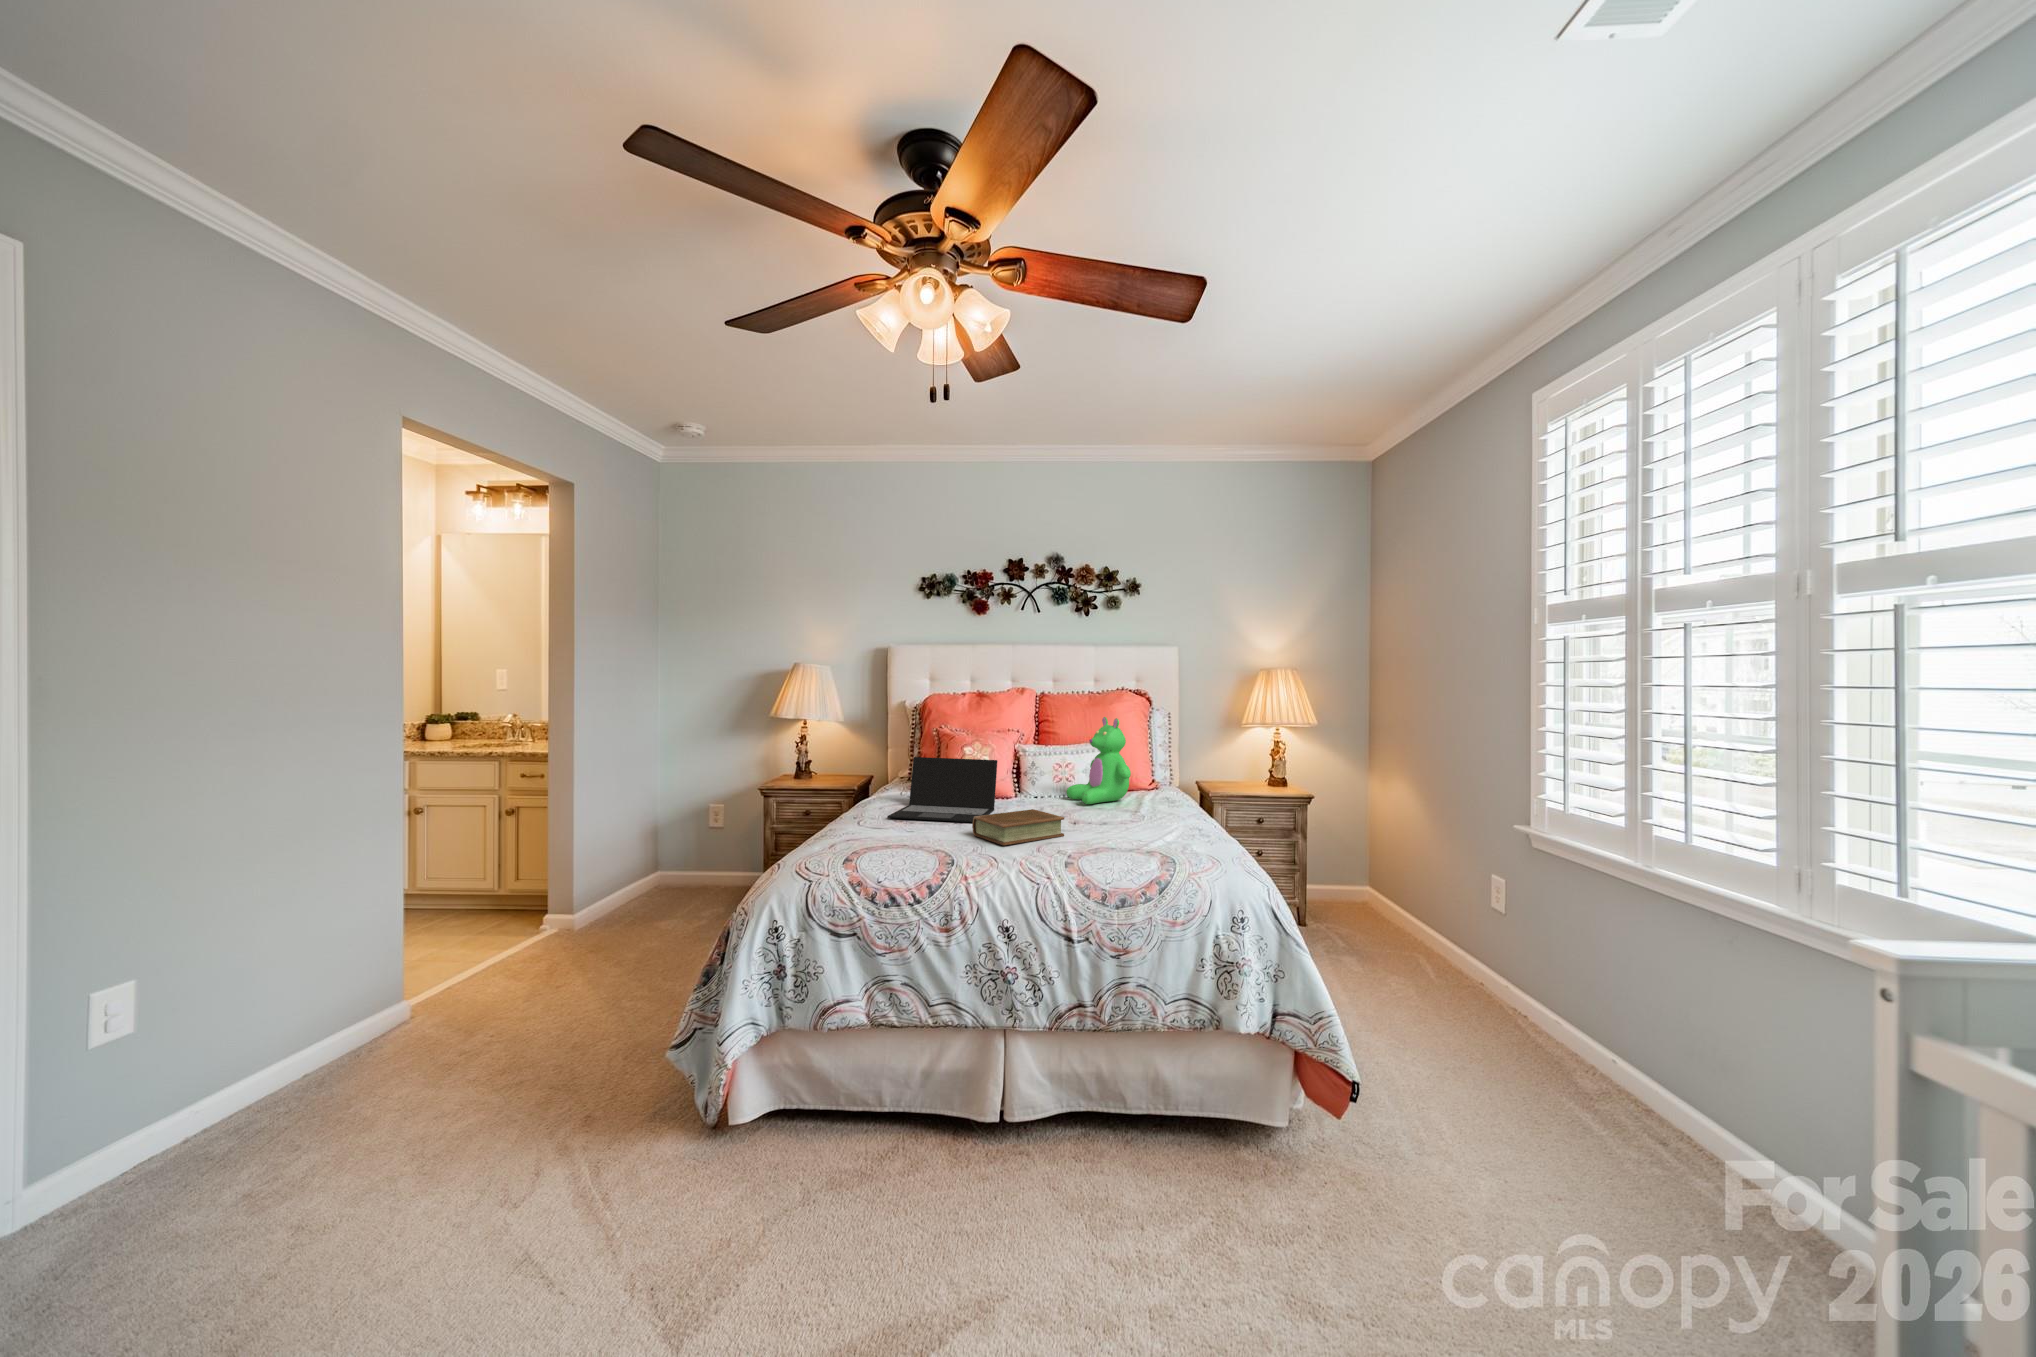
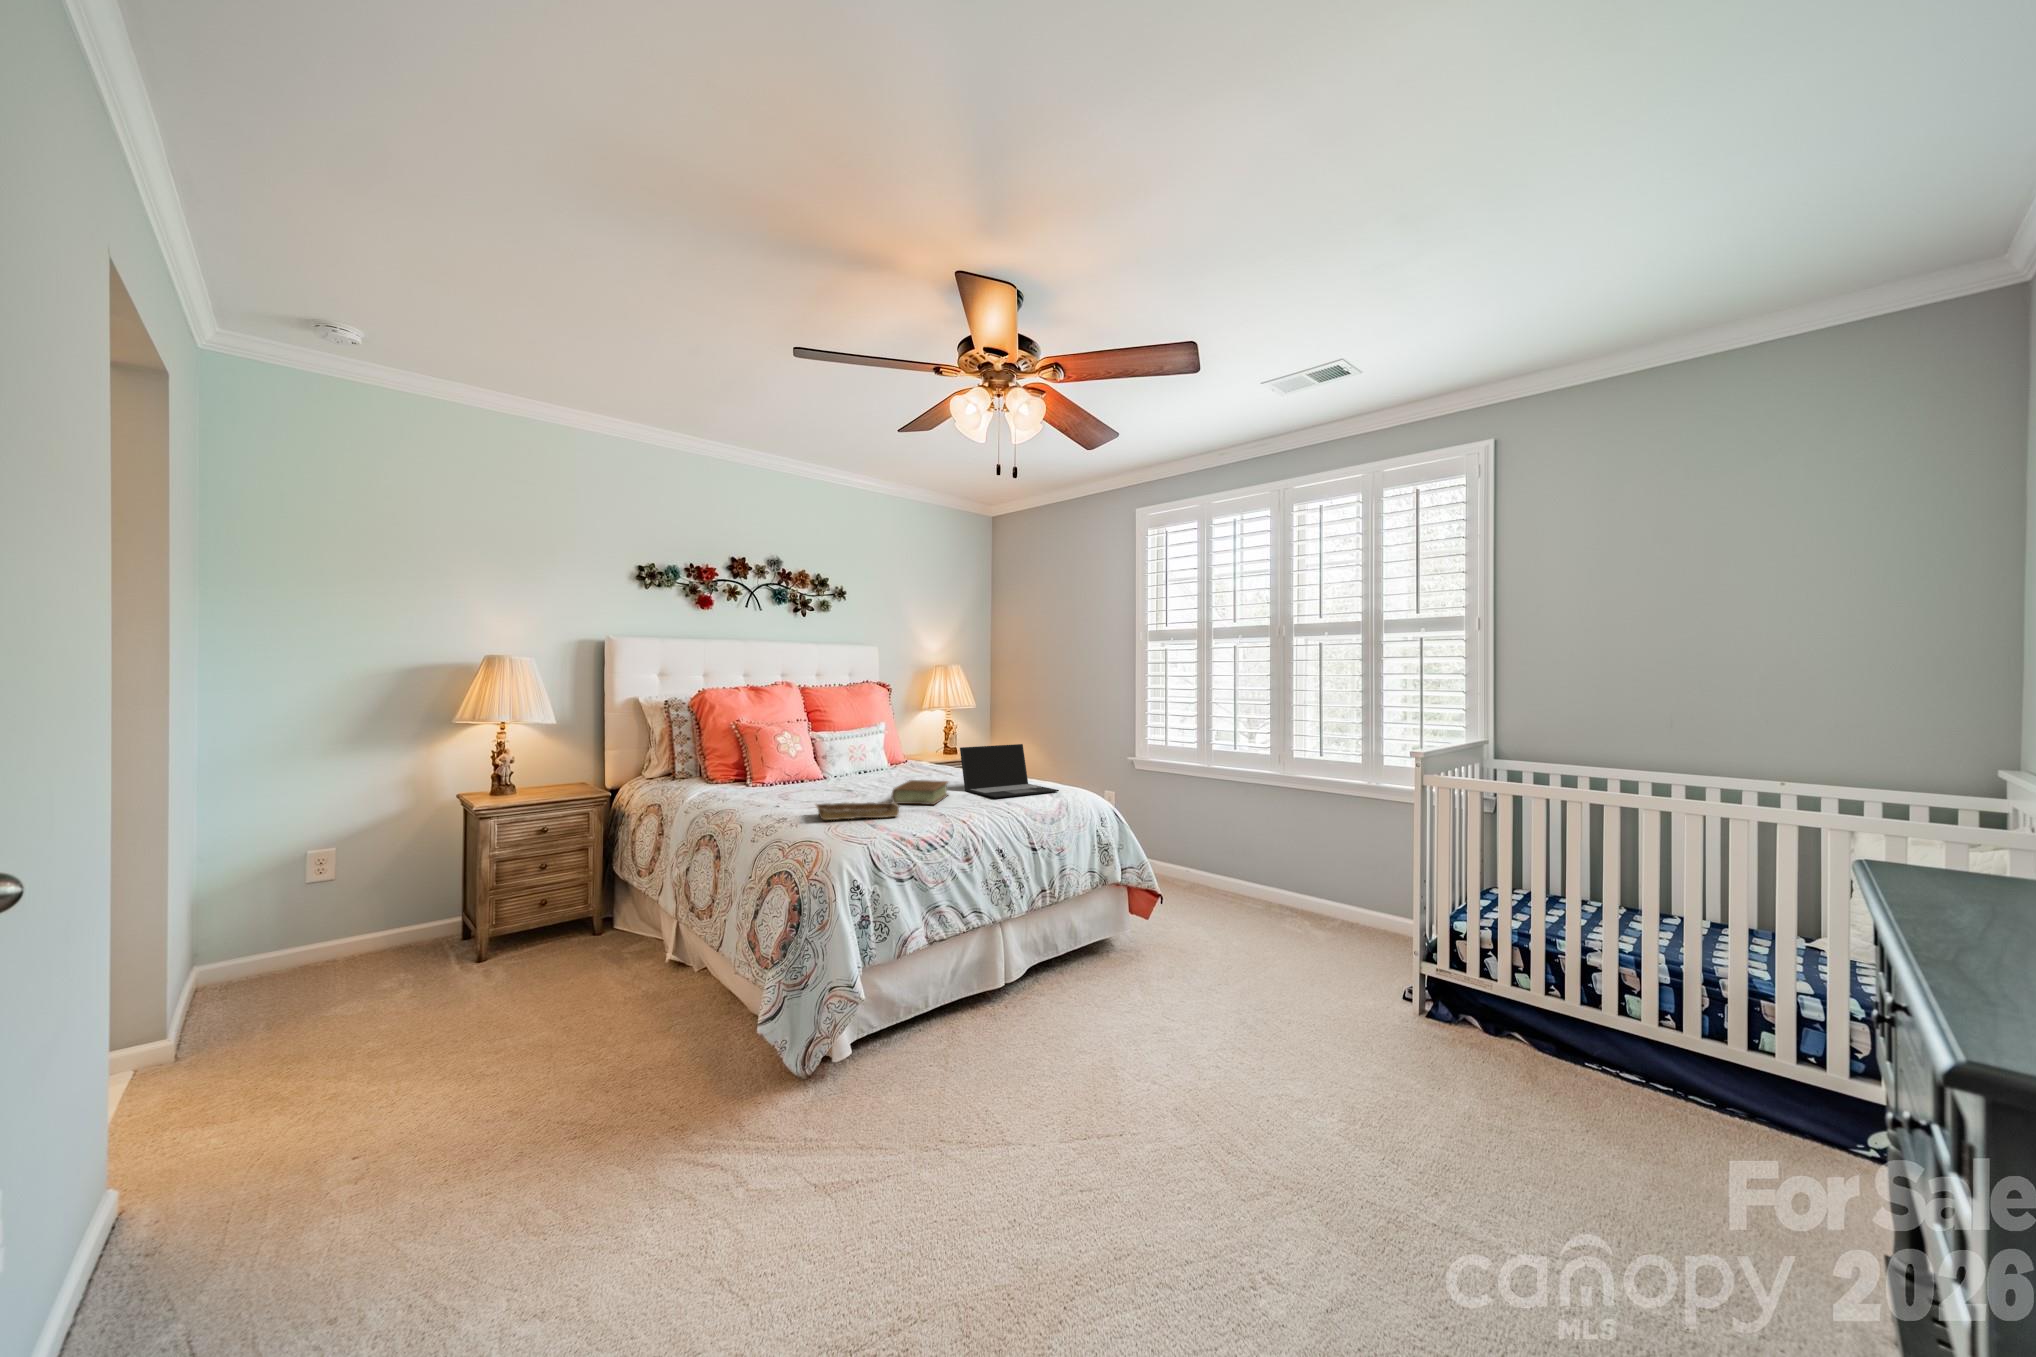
teddy bear: present [1067,717,1131,804] -> none [873,706,930,777]
laptop: present [887,757,997,822] -> present [960,744,1059,798]
tray: none [841,821,948,853] -> present [815,802,899,820]

